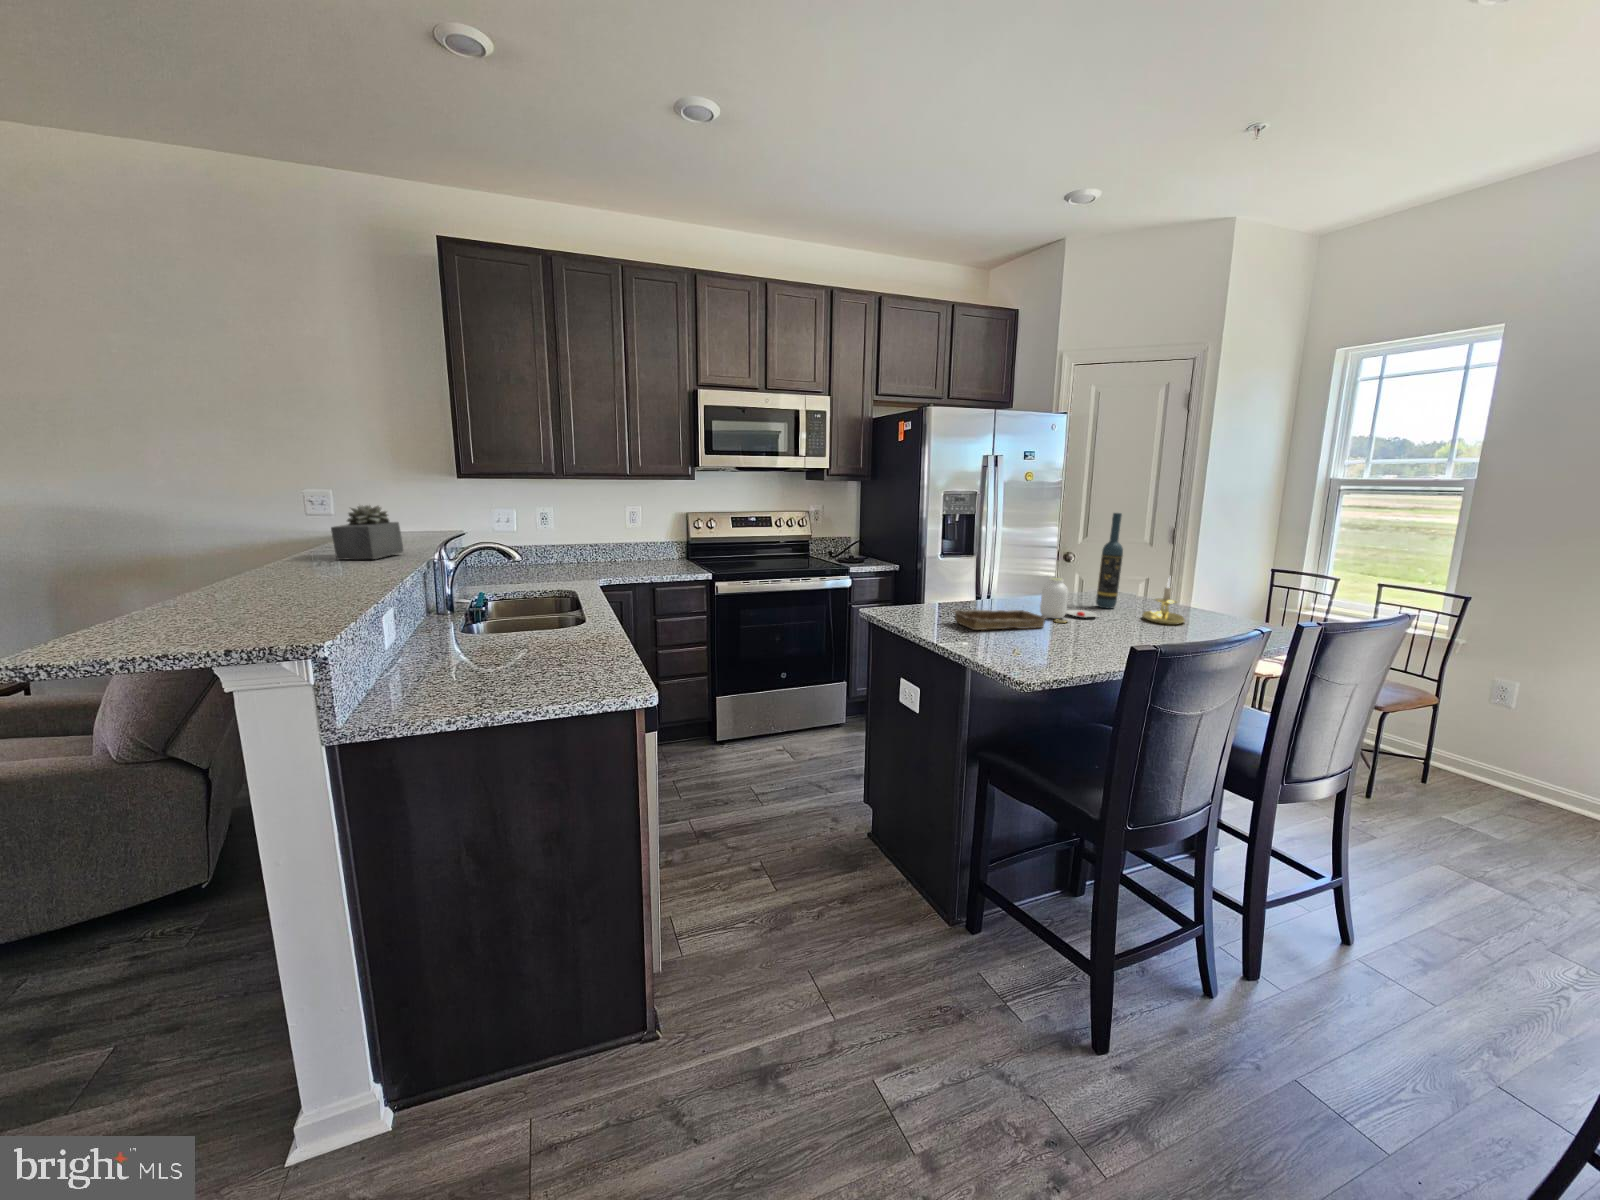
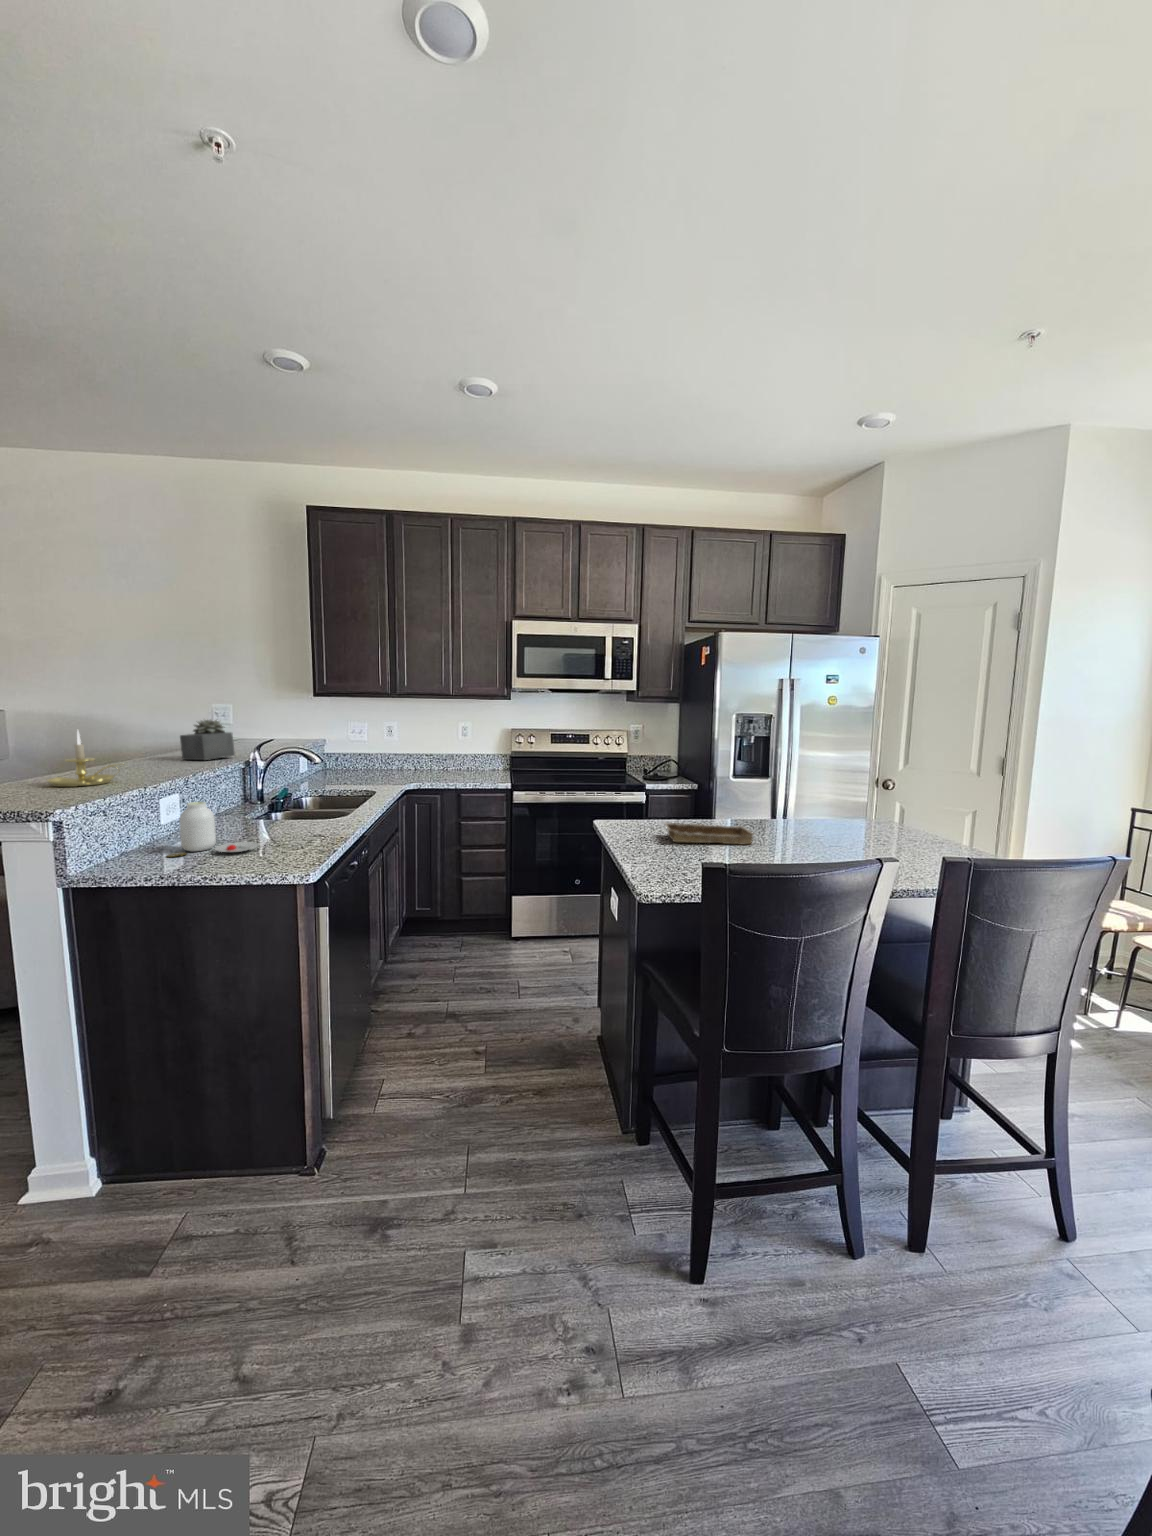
wine bottle: present [1096,513,1123,609] -> none [847,732,873,831]
jar: present [1040,578,1098,623] -> present [167,802,258,857]
candle holder: present [1143,579,1185,625] -> present [47,731,116,787]

